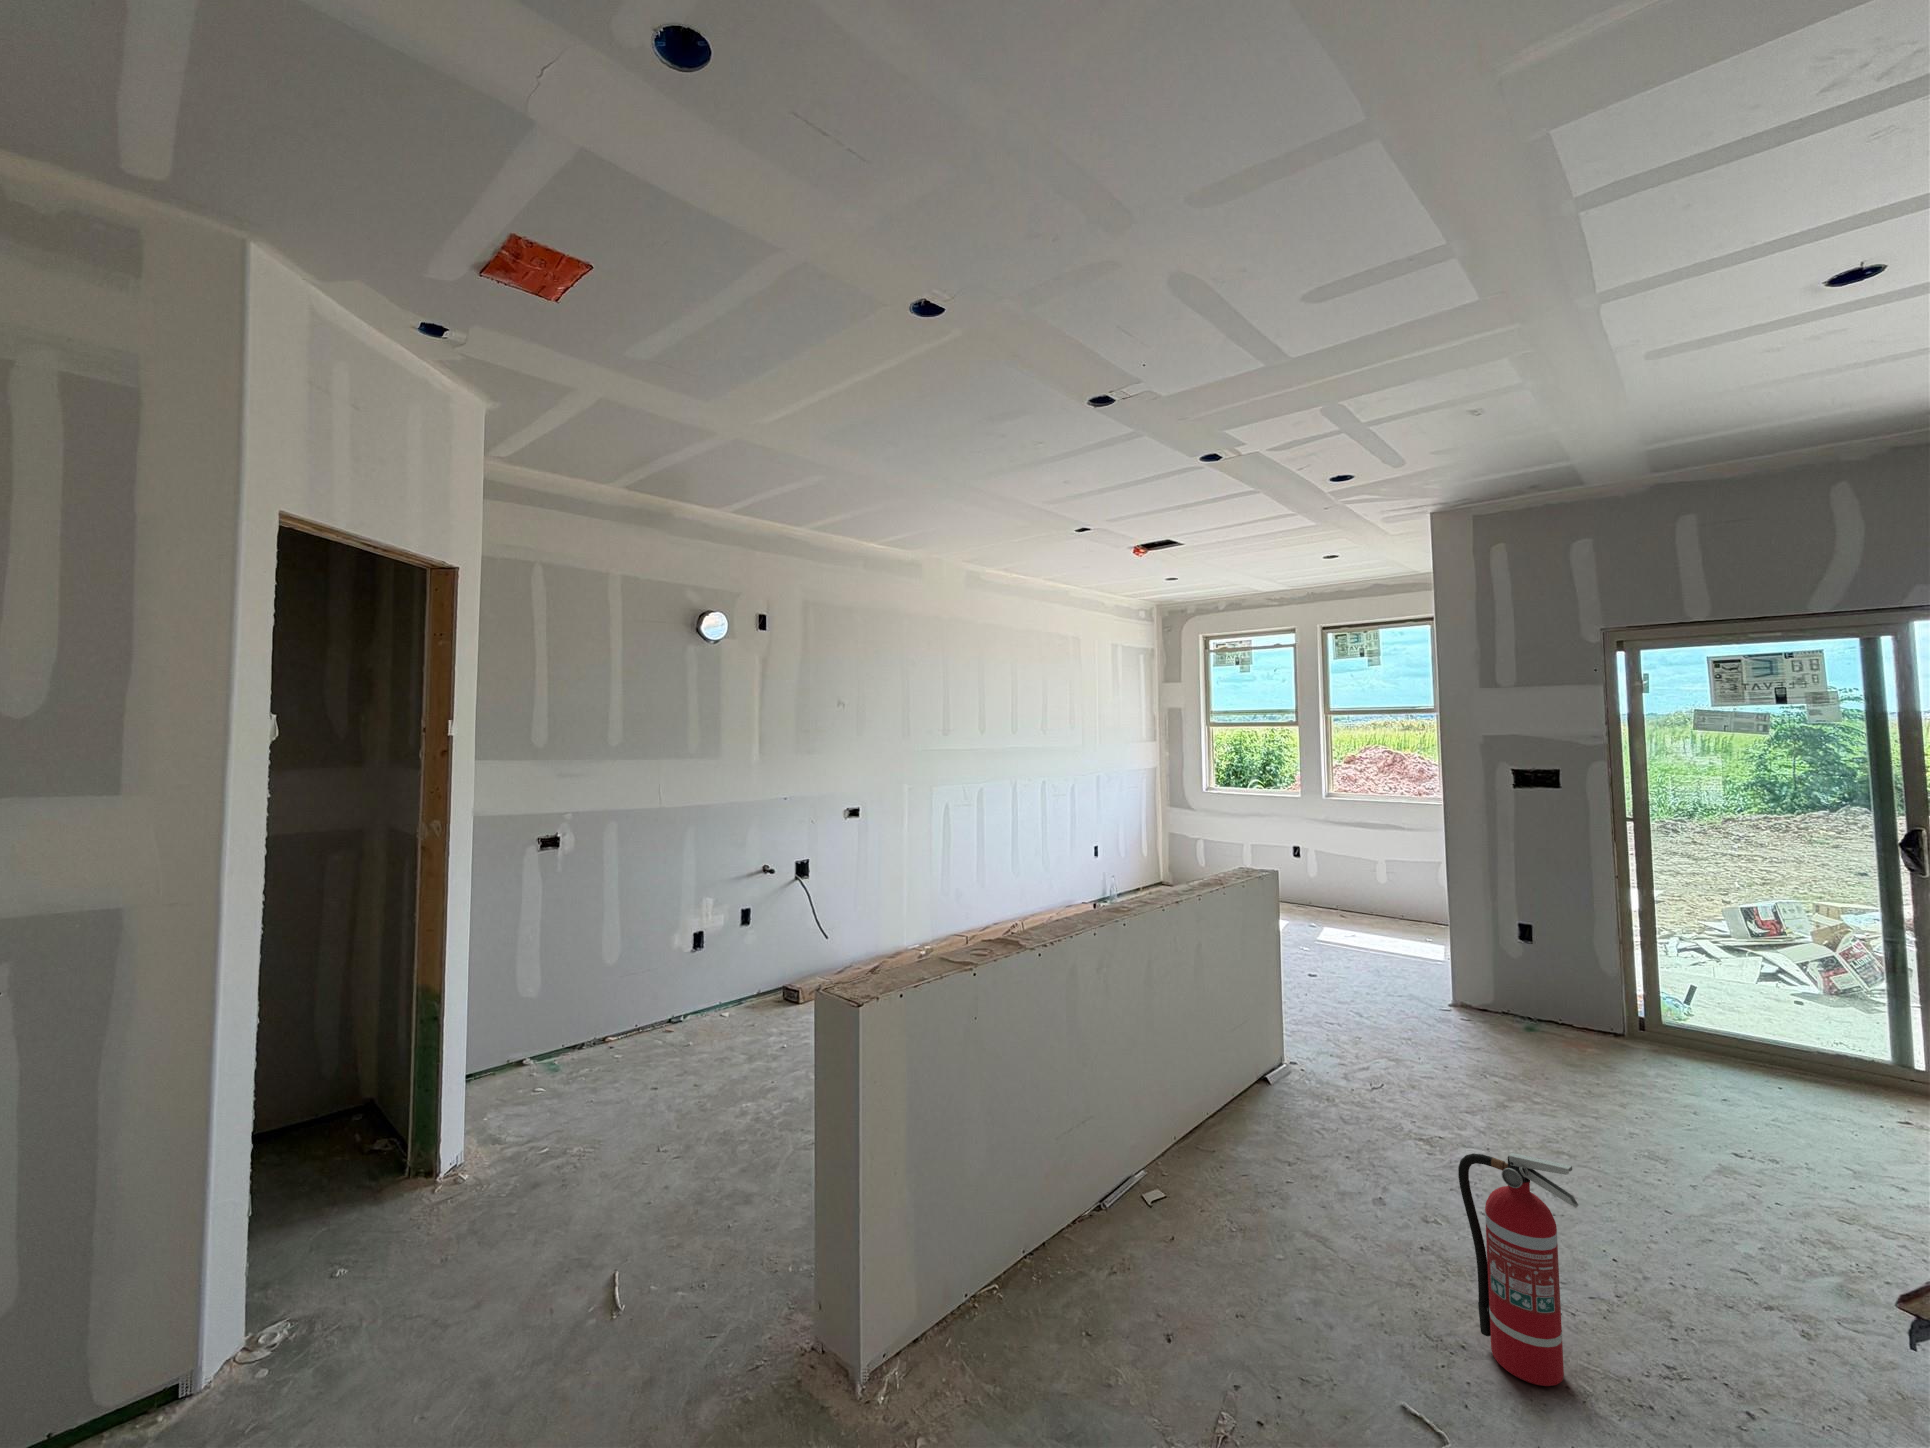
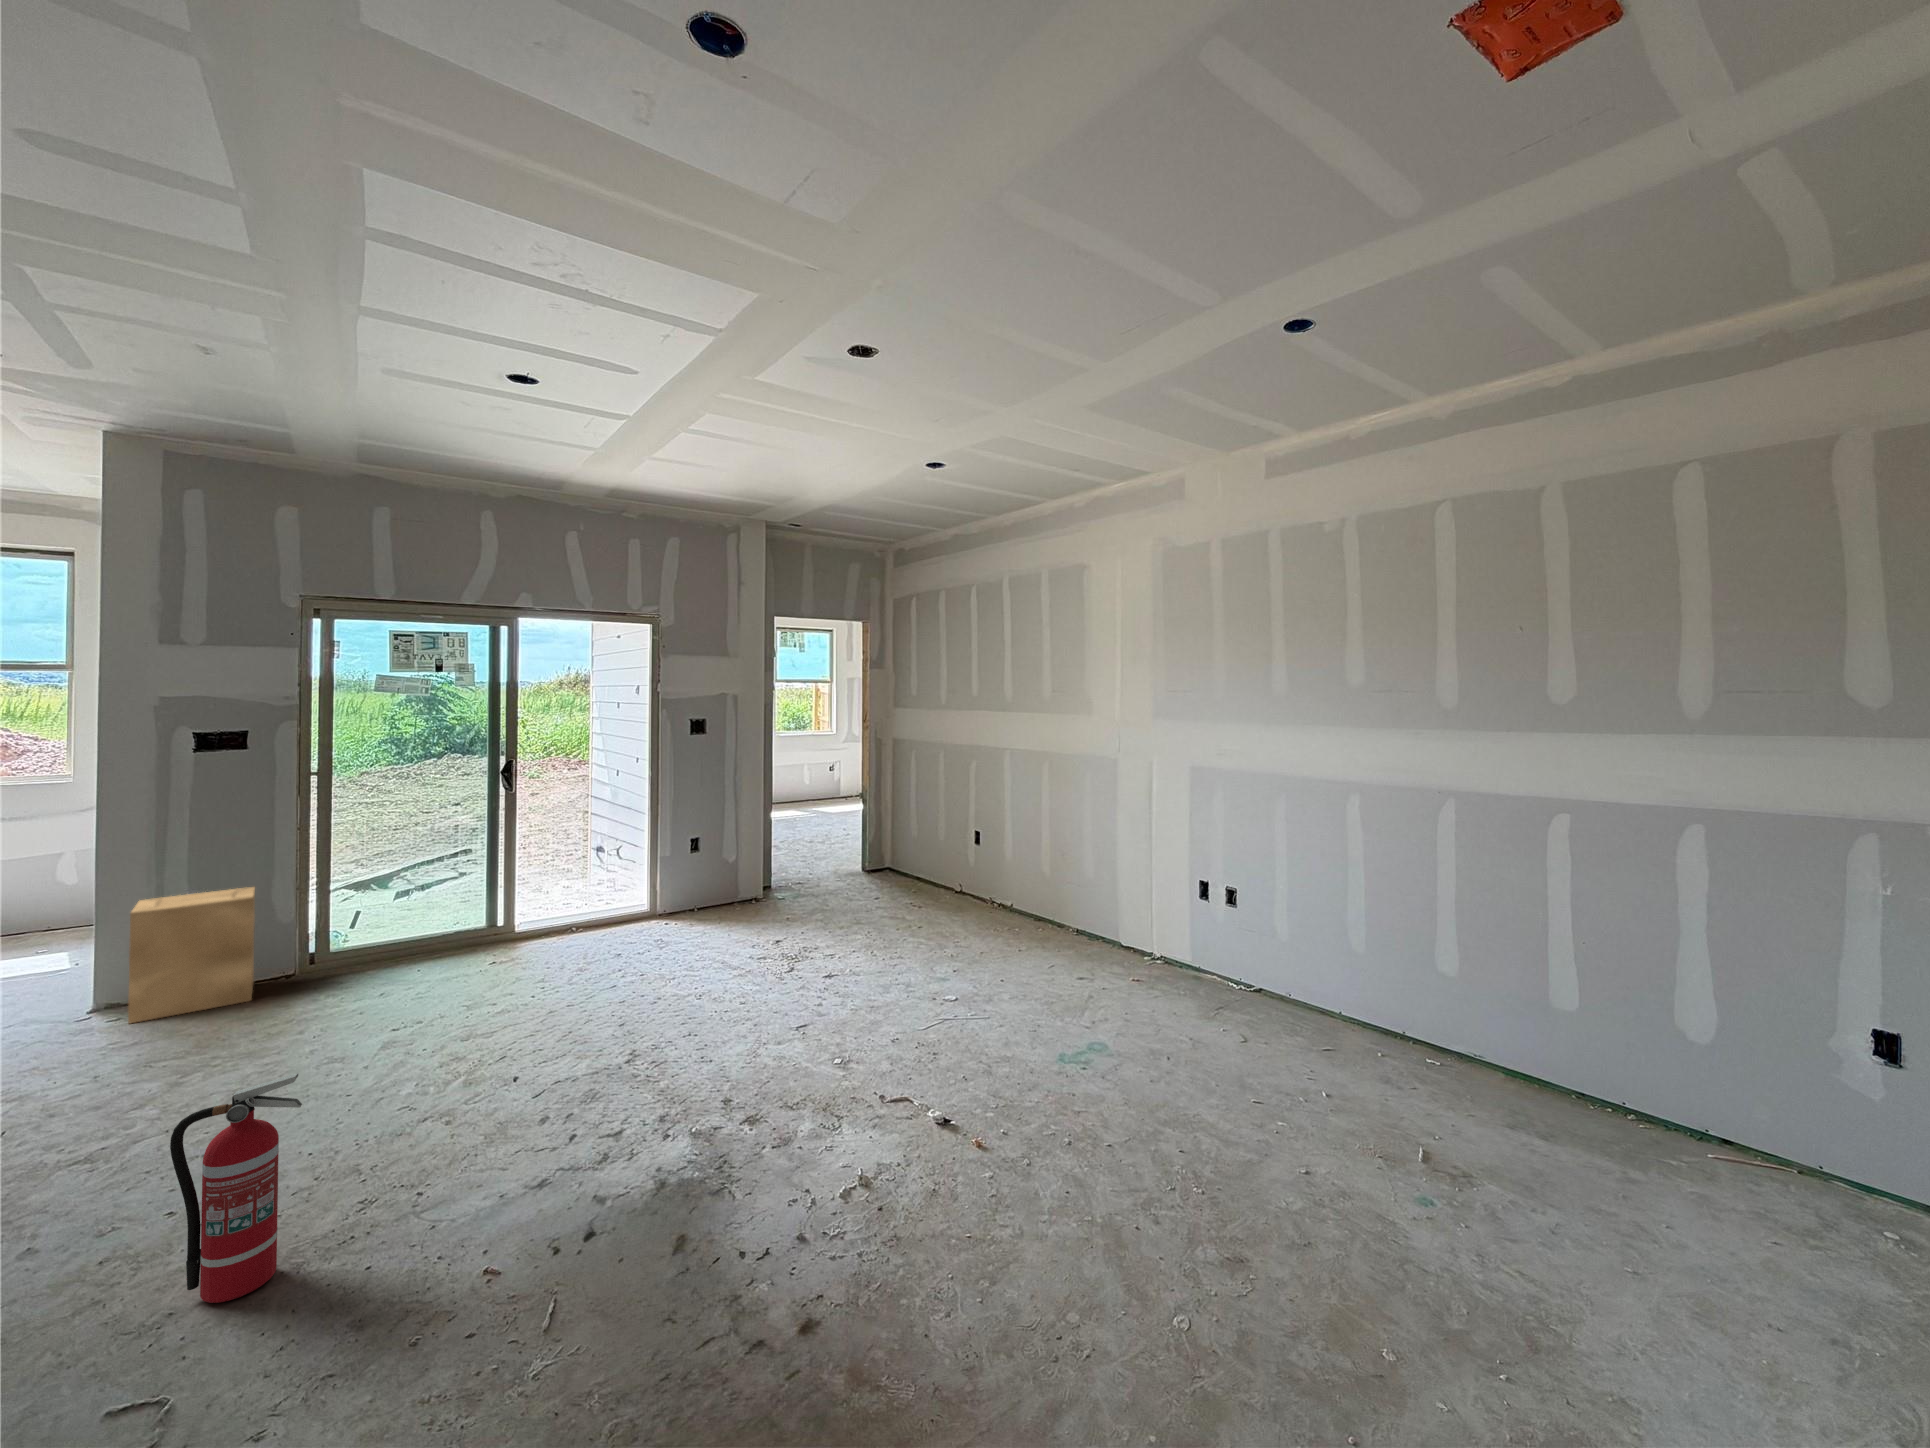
cardboard box: none [1471,917,1582,1048] -> present [128,887,255,1023]

